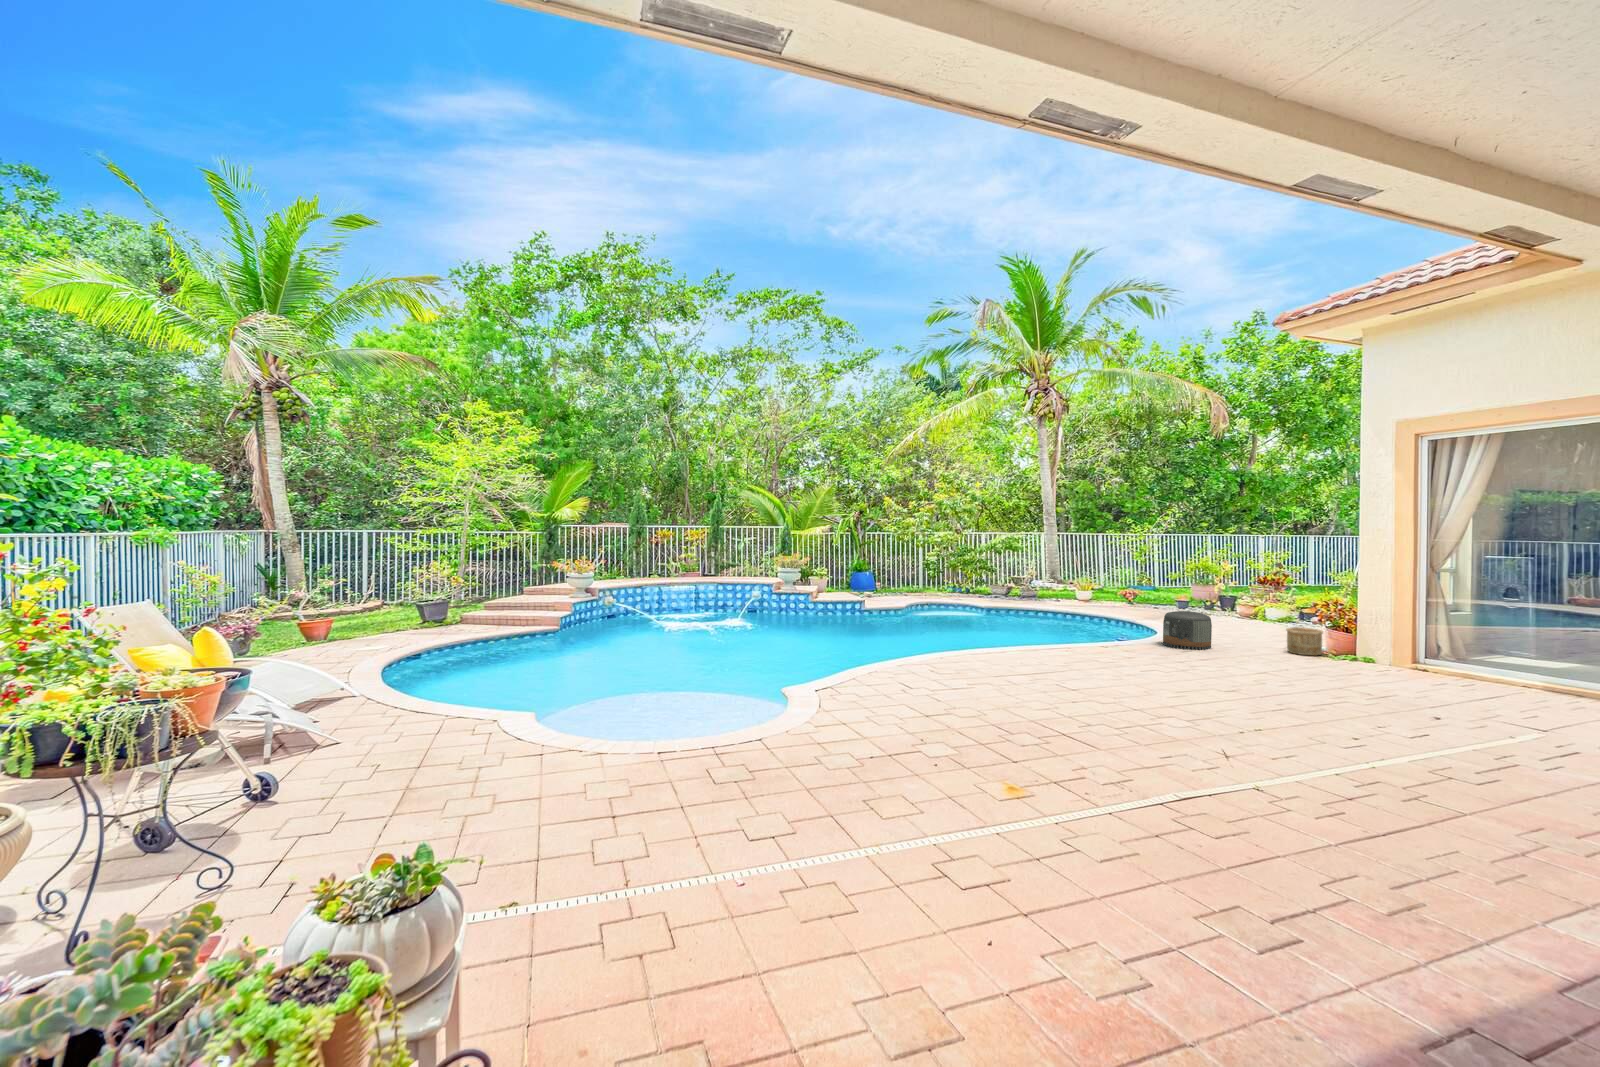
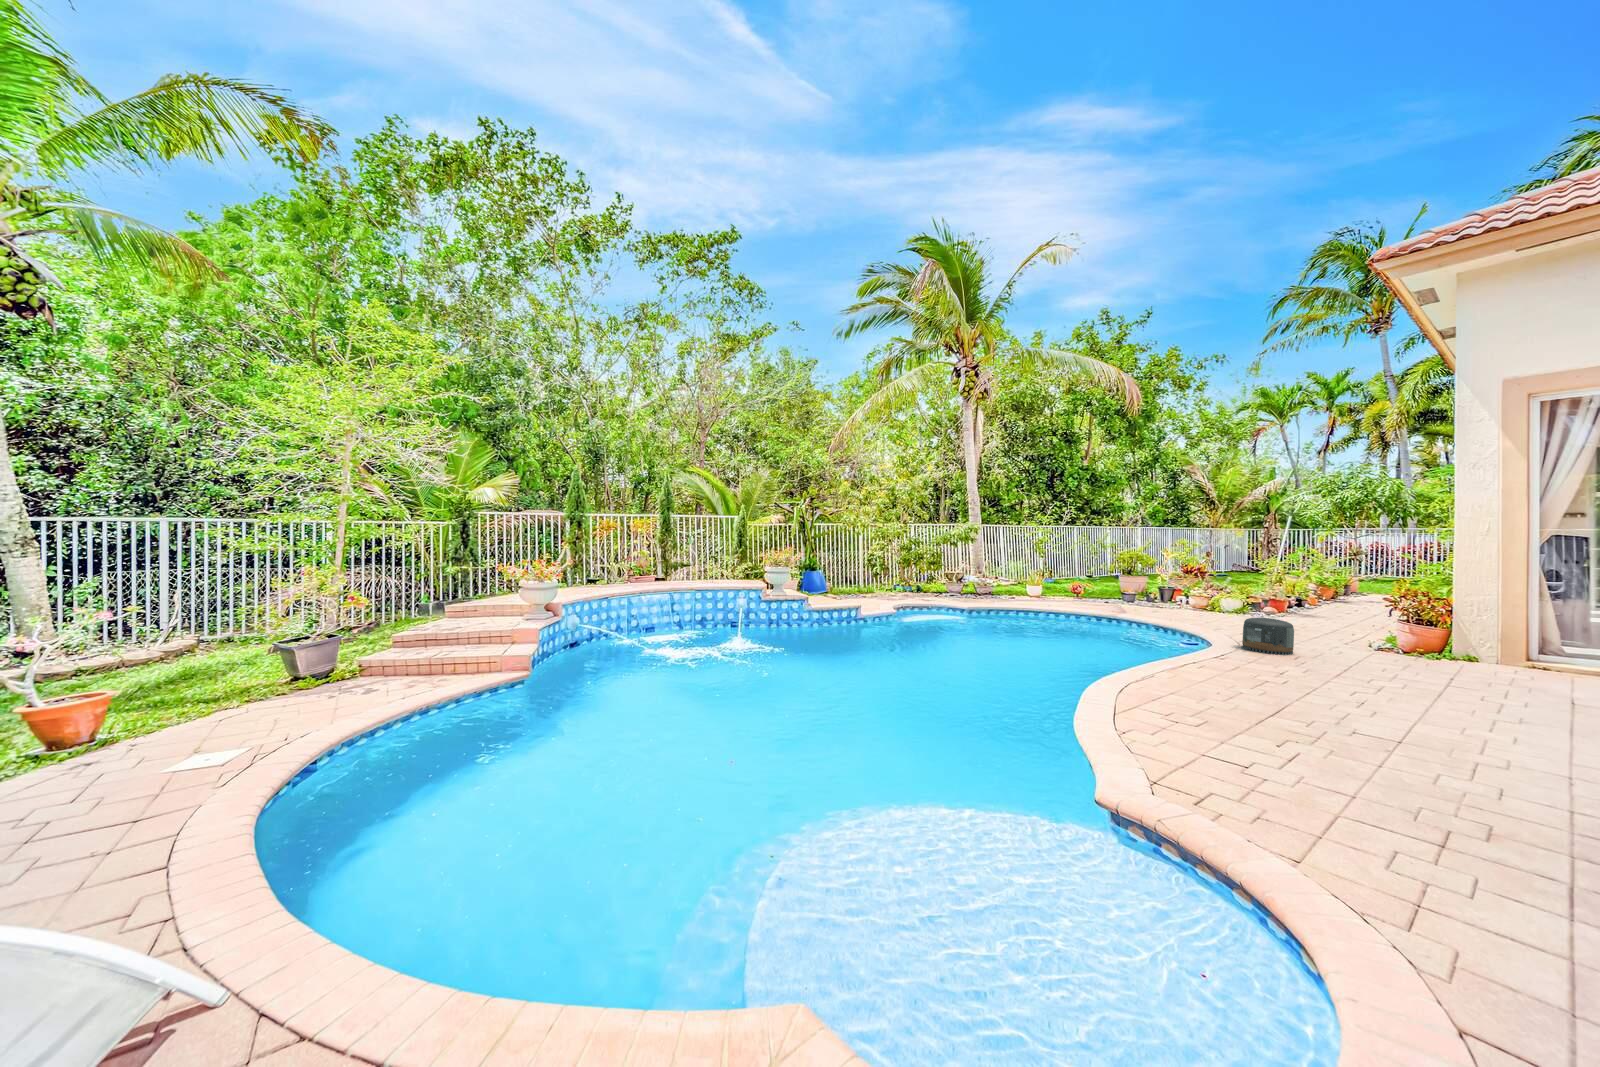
wooden bucket: present [1286,627,1323,656] -> none [1339,630,1377,655]

